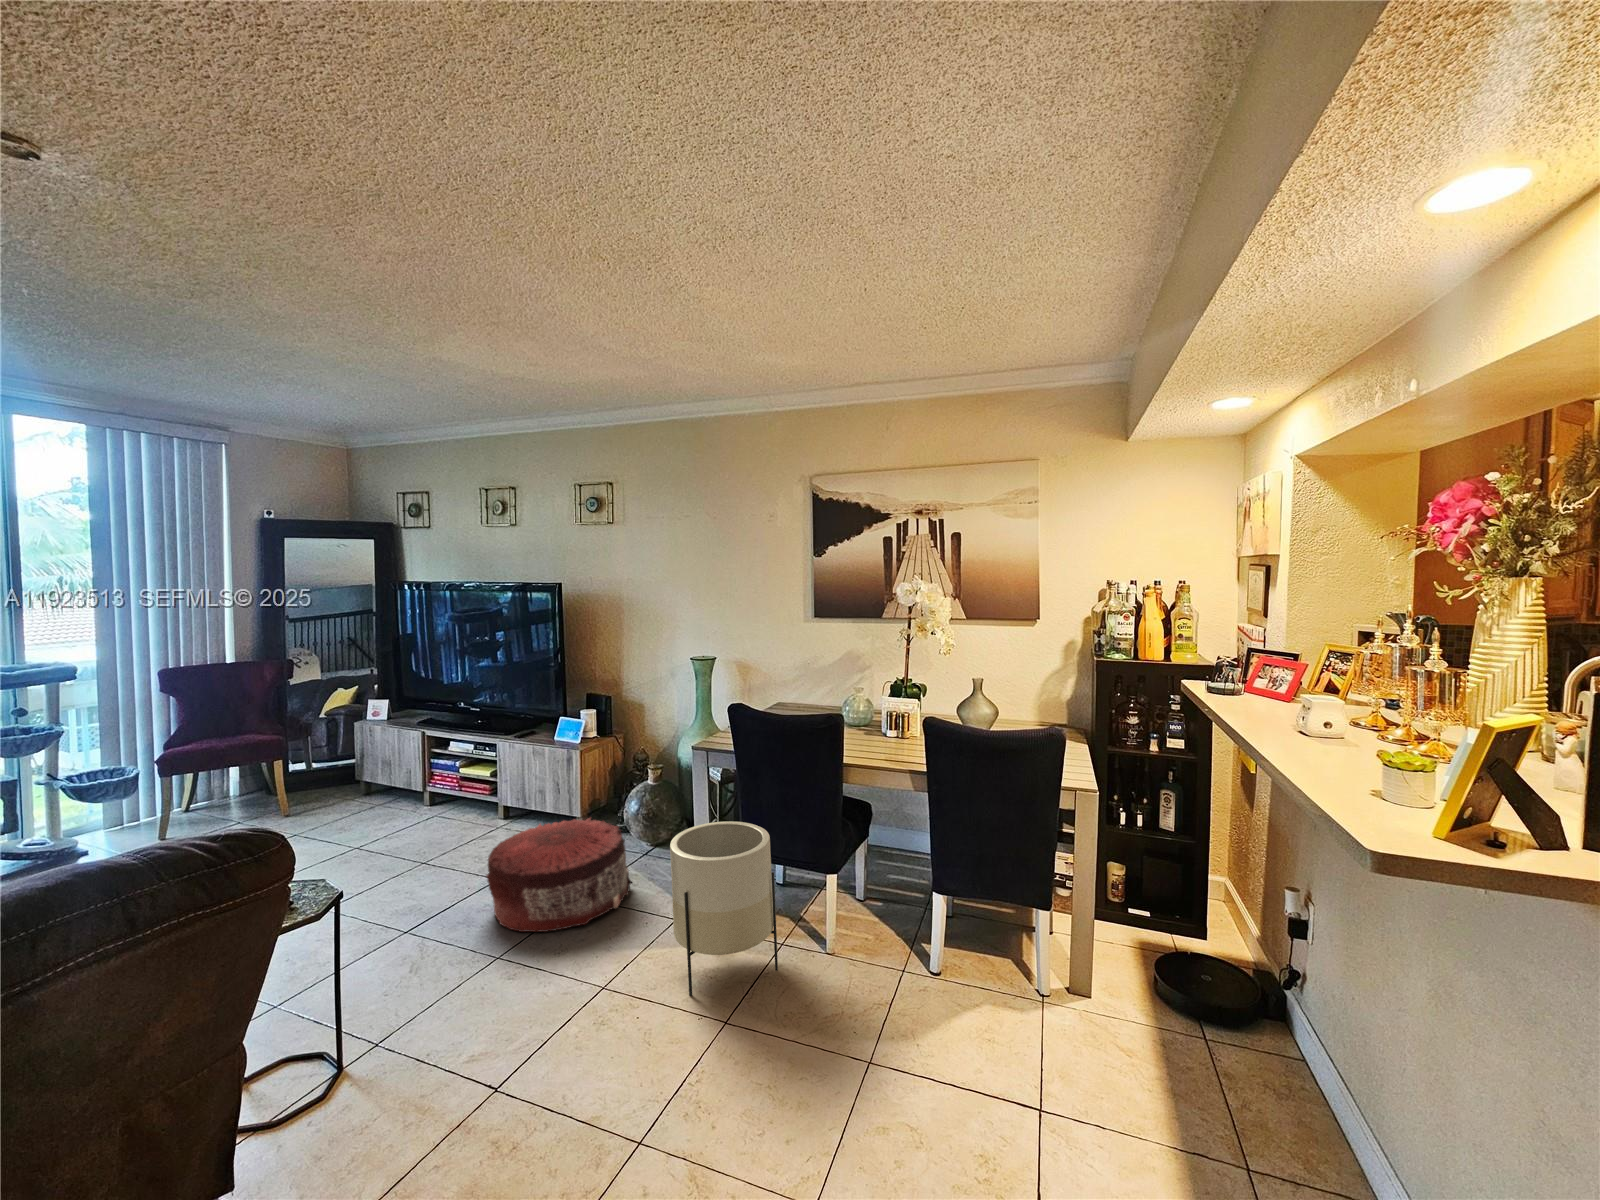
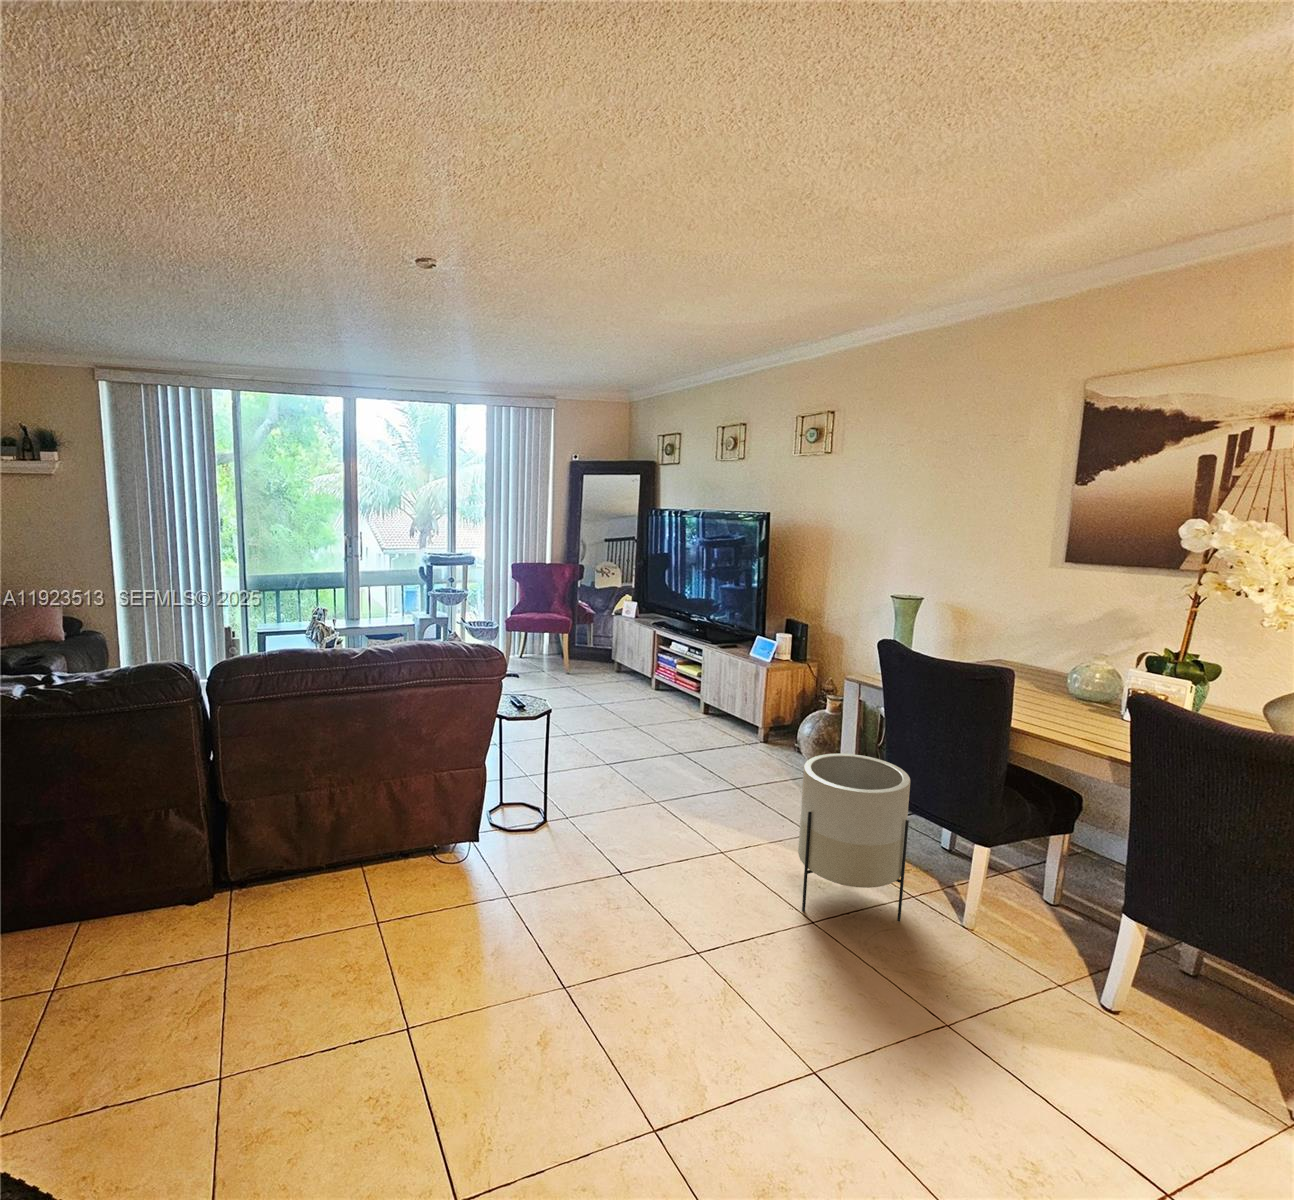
pouf: present [486,818,632,932] -> none [664,721,788,818]

